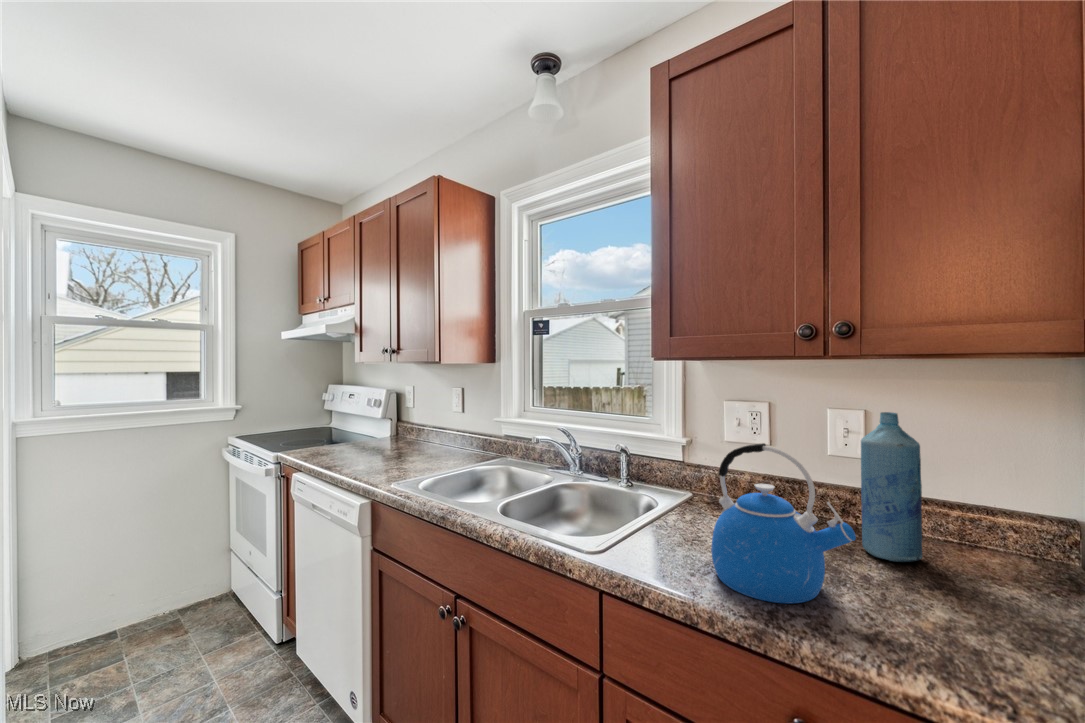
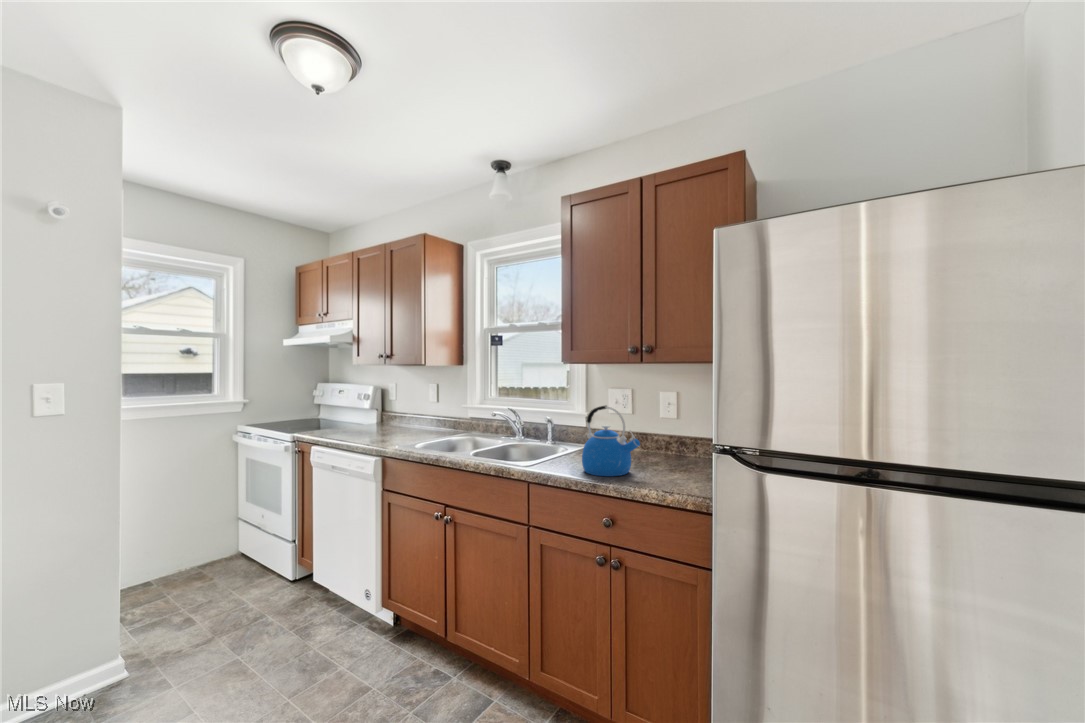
bottle: present [861,412,922,562] -> none [663,391,689,465]

